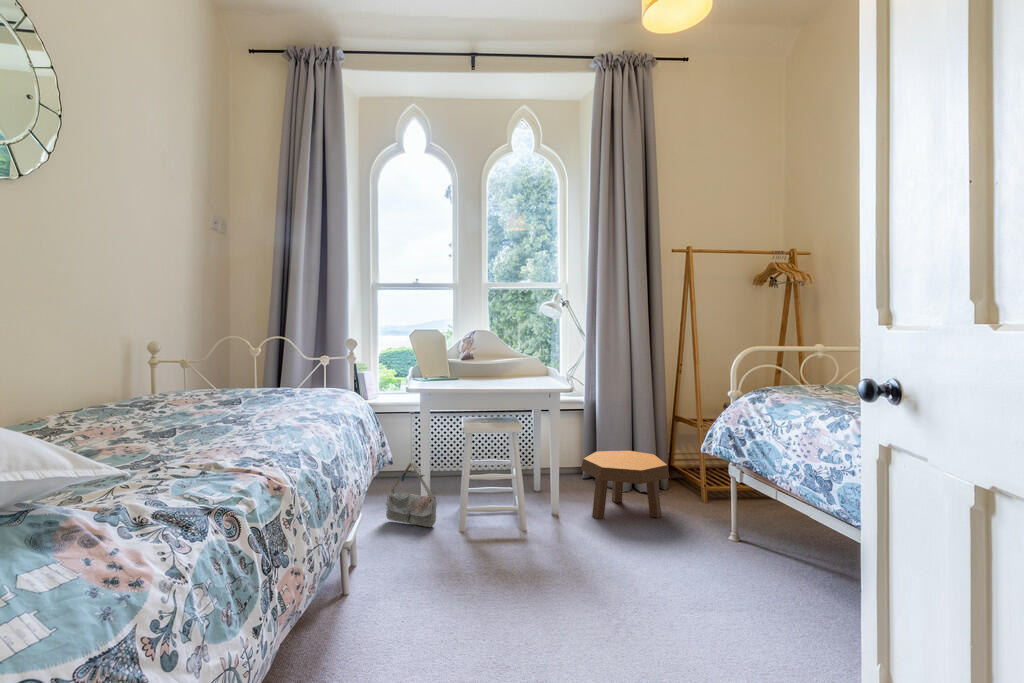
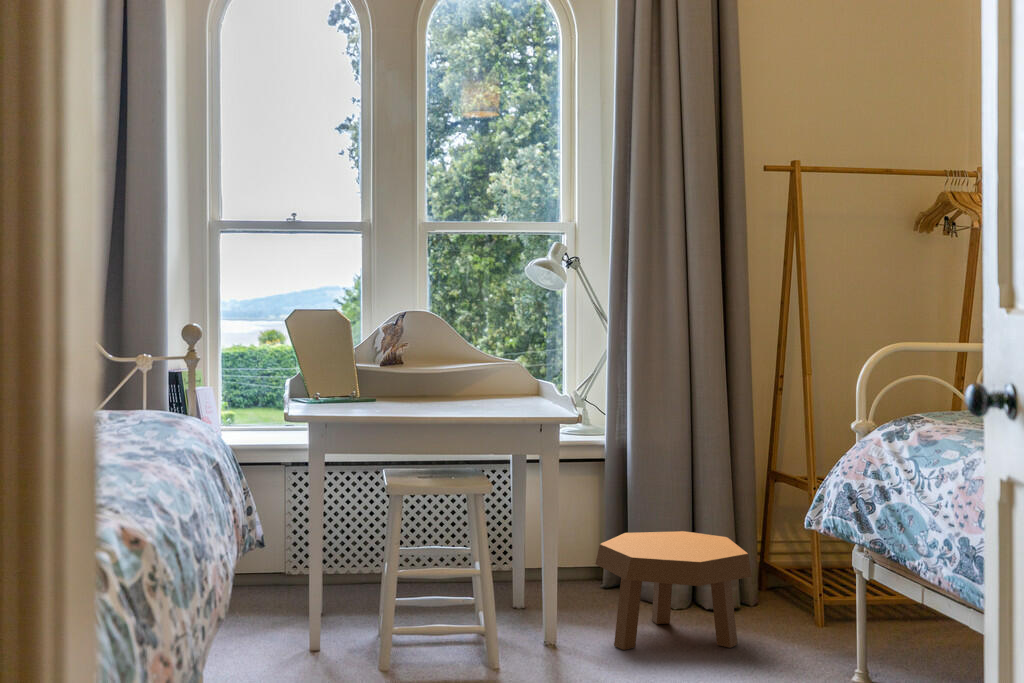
bag: present [386,462,437,527] -> none [243,548,335,665]

